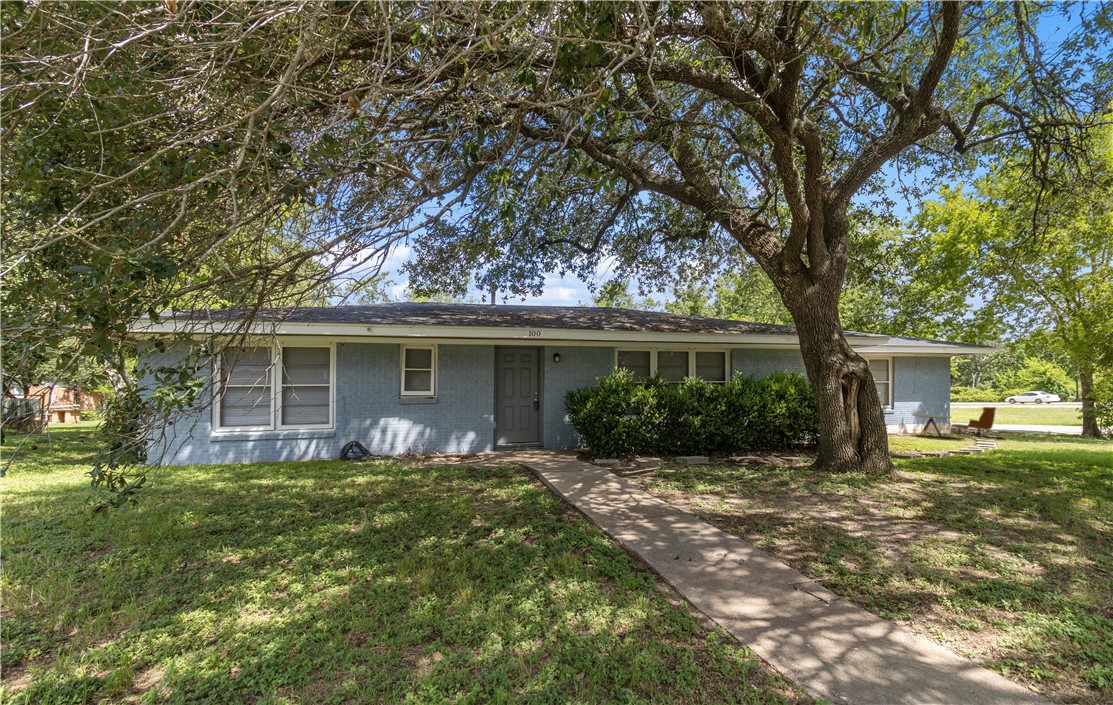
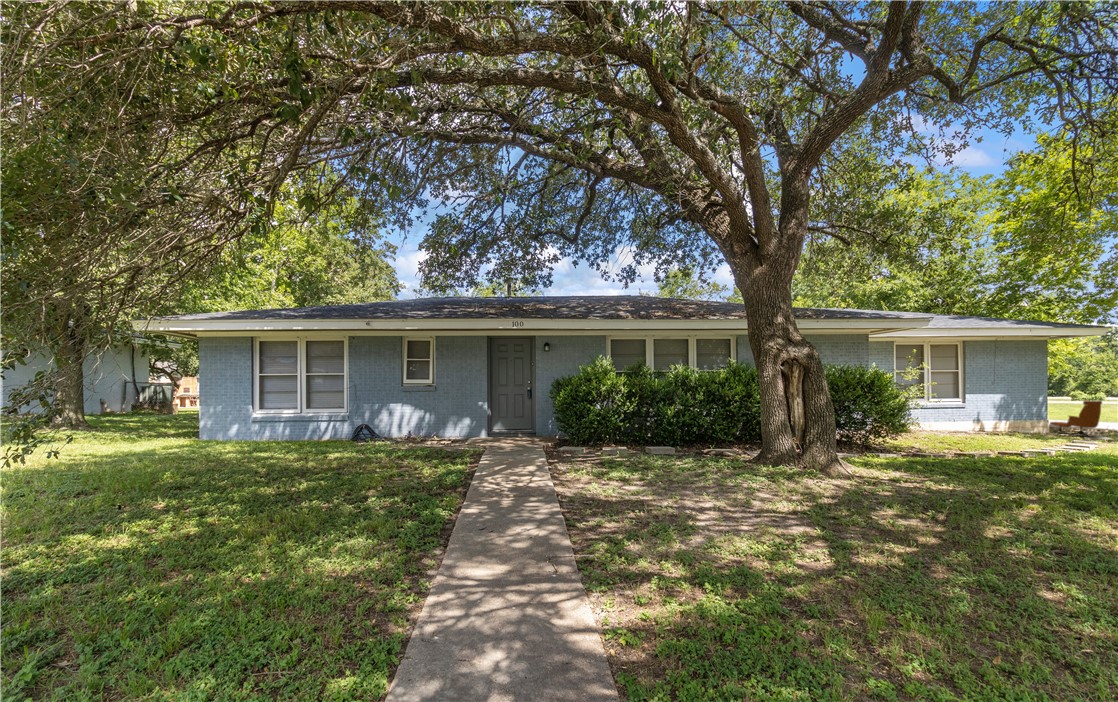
round table: present [912,414,951,437] -> none [988,409,1037,437]

